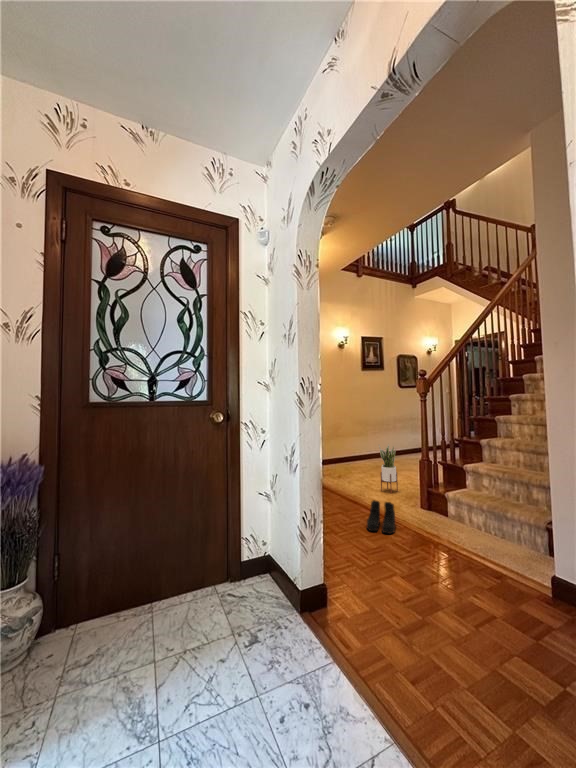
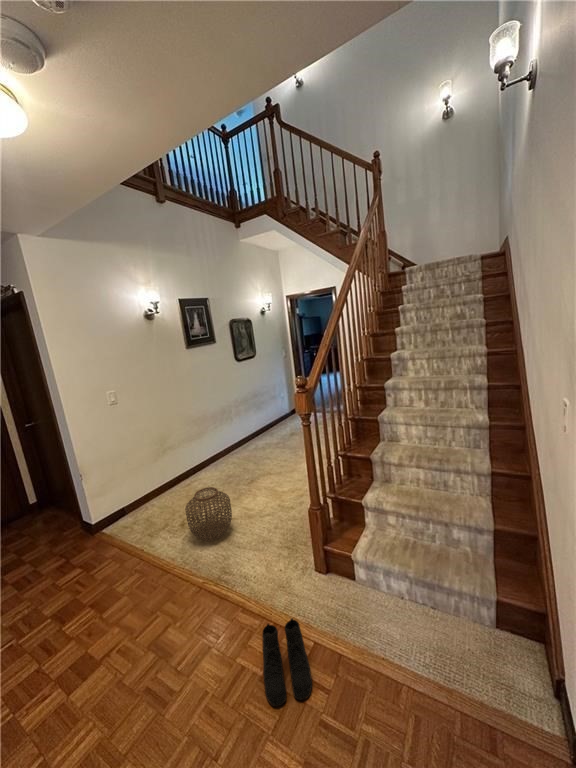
potted plant: present [379,444,398,494] -> none [241,478,272,548]
woven basket: none [343,451,373,485] -> present [185,487,232,541]

